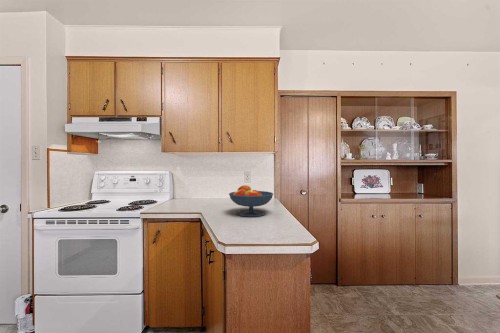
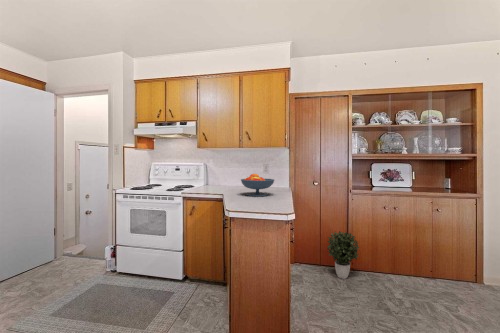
potted plant: none [317,245,355,300] -> present [327,231,359,279]

